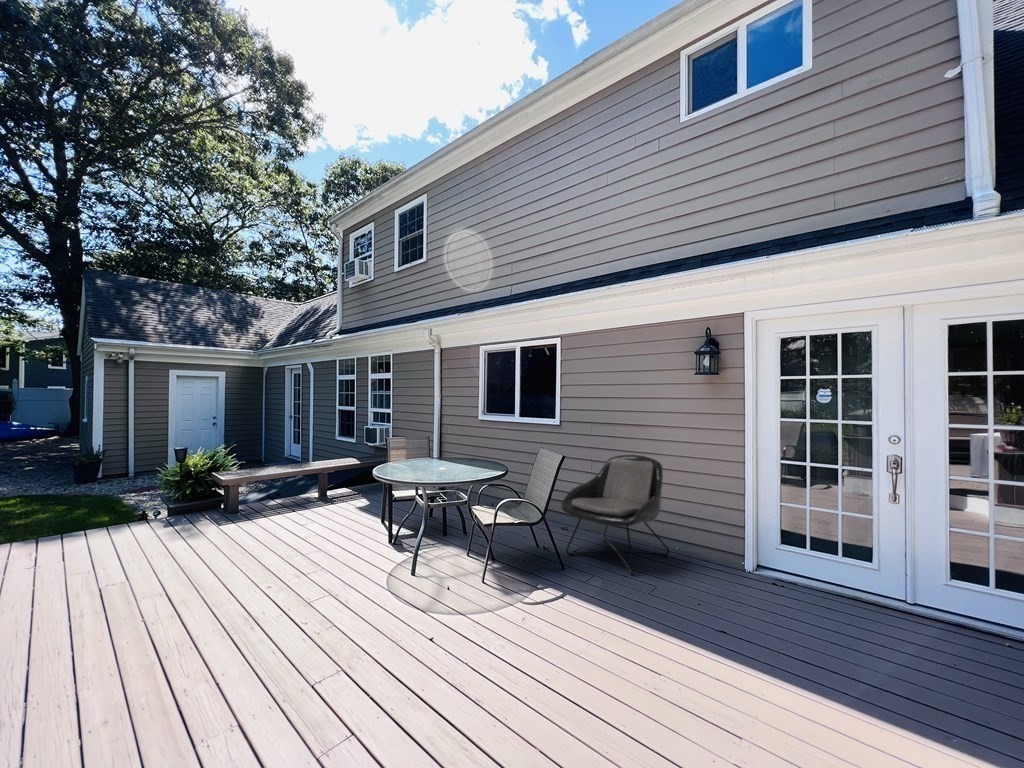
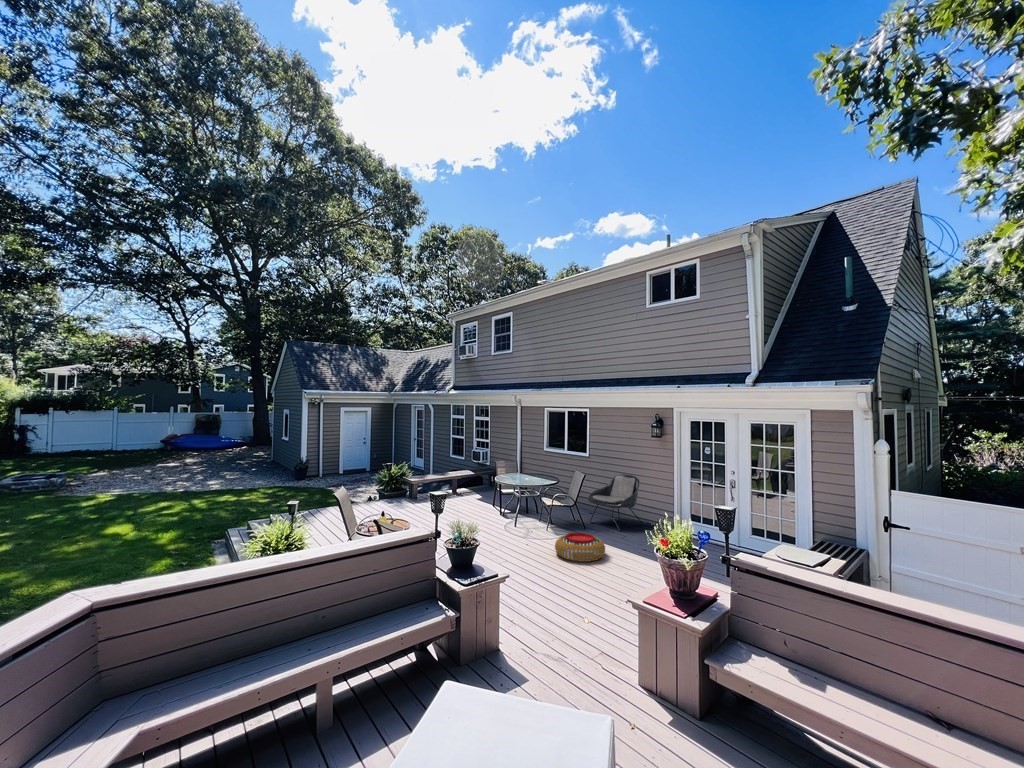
pouf: none [495,610,637,721] -> present [555,533,605,562]

